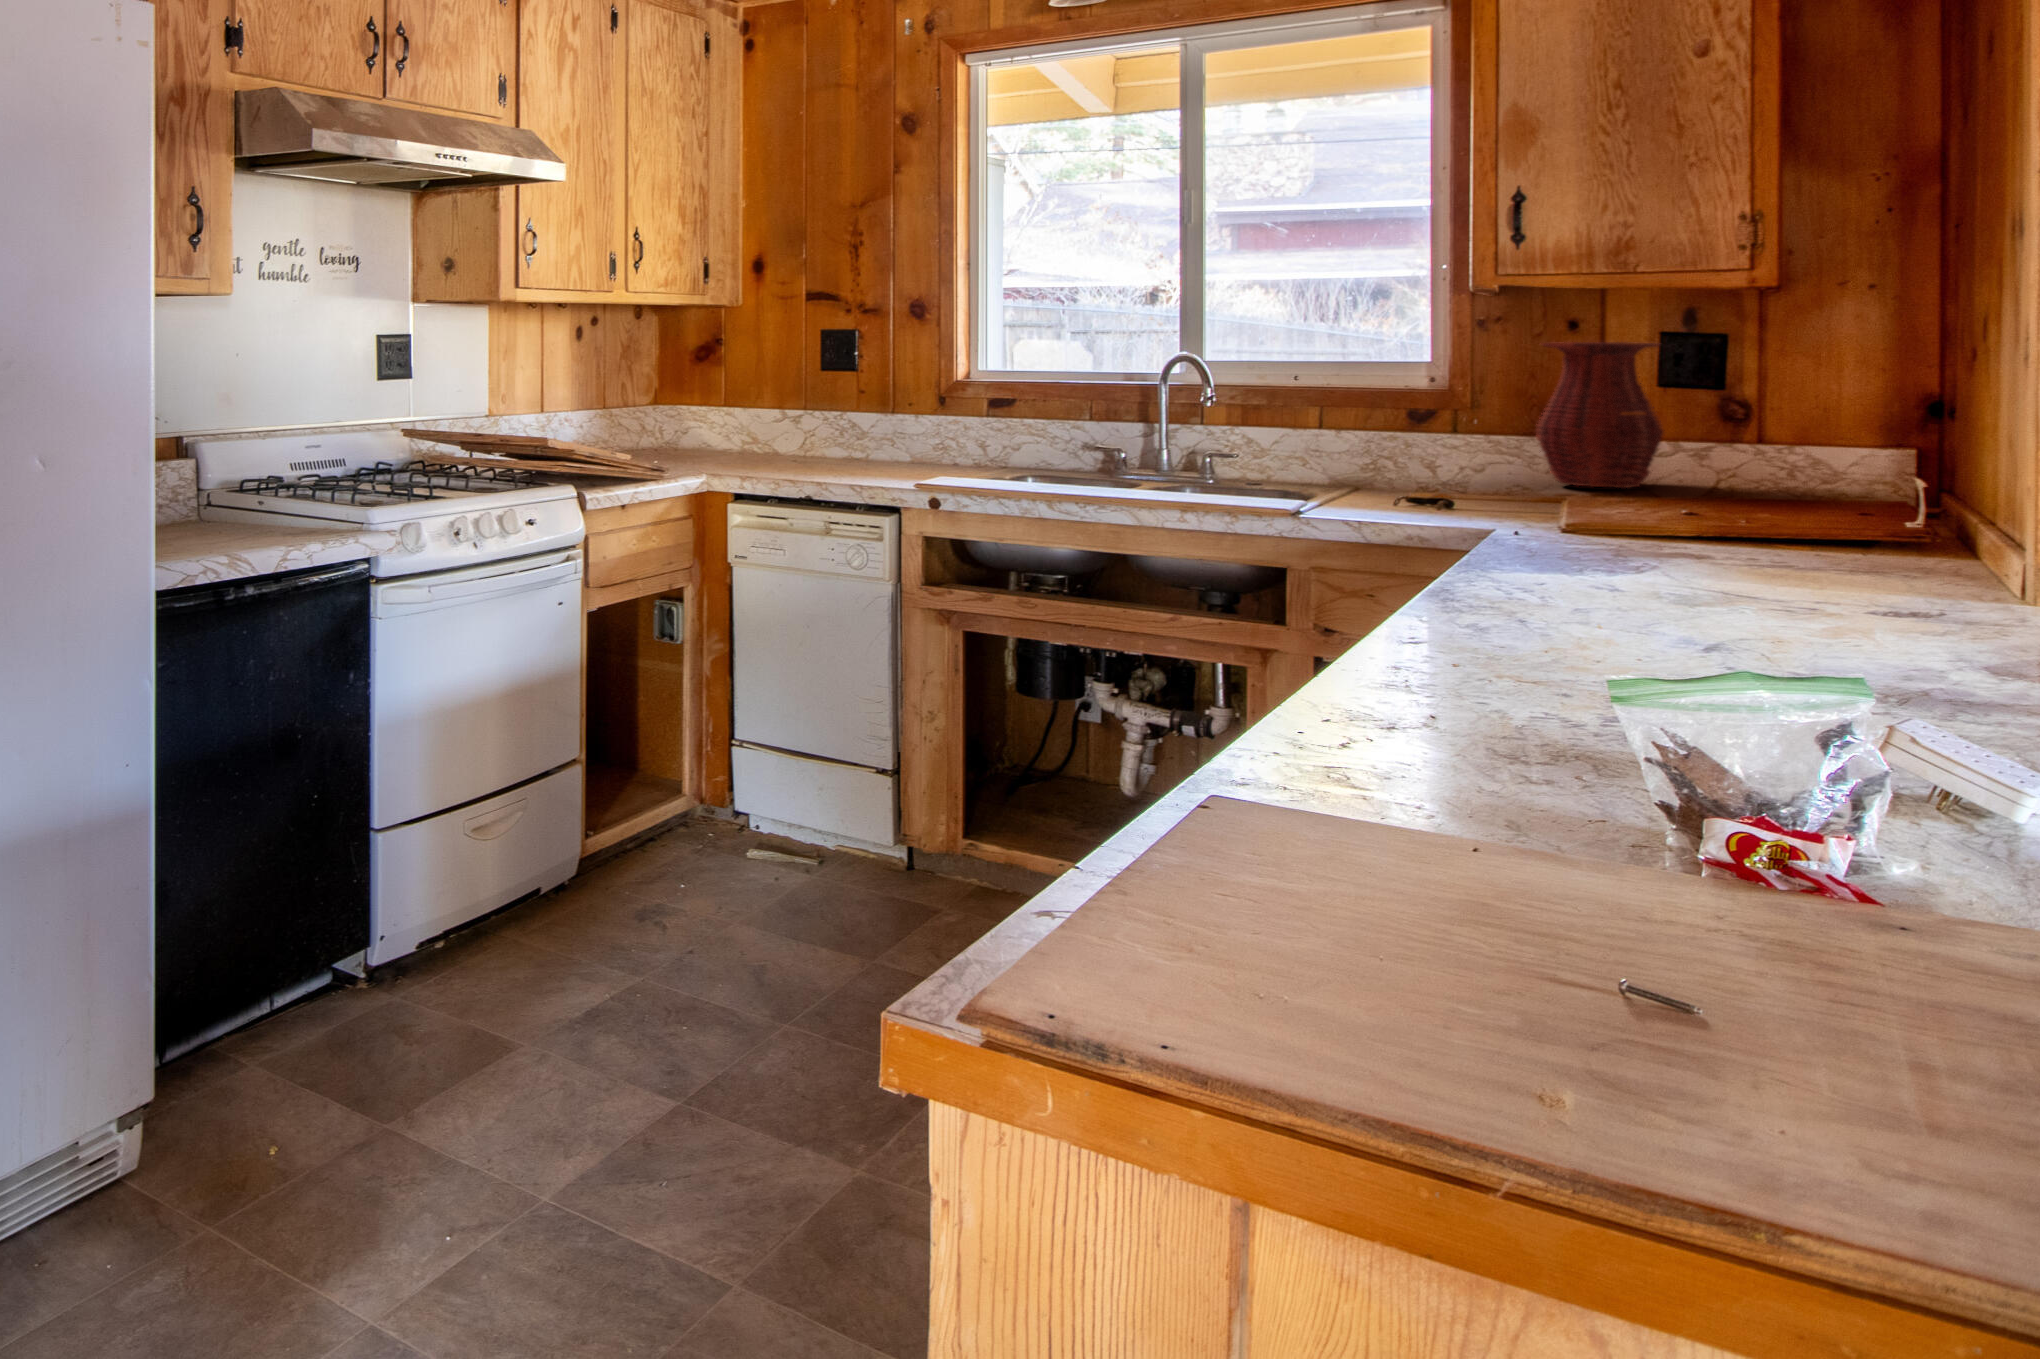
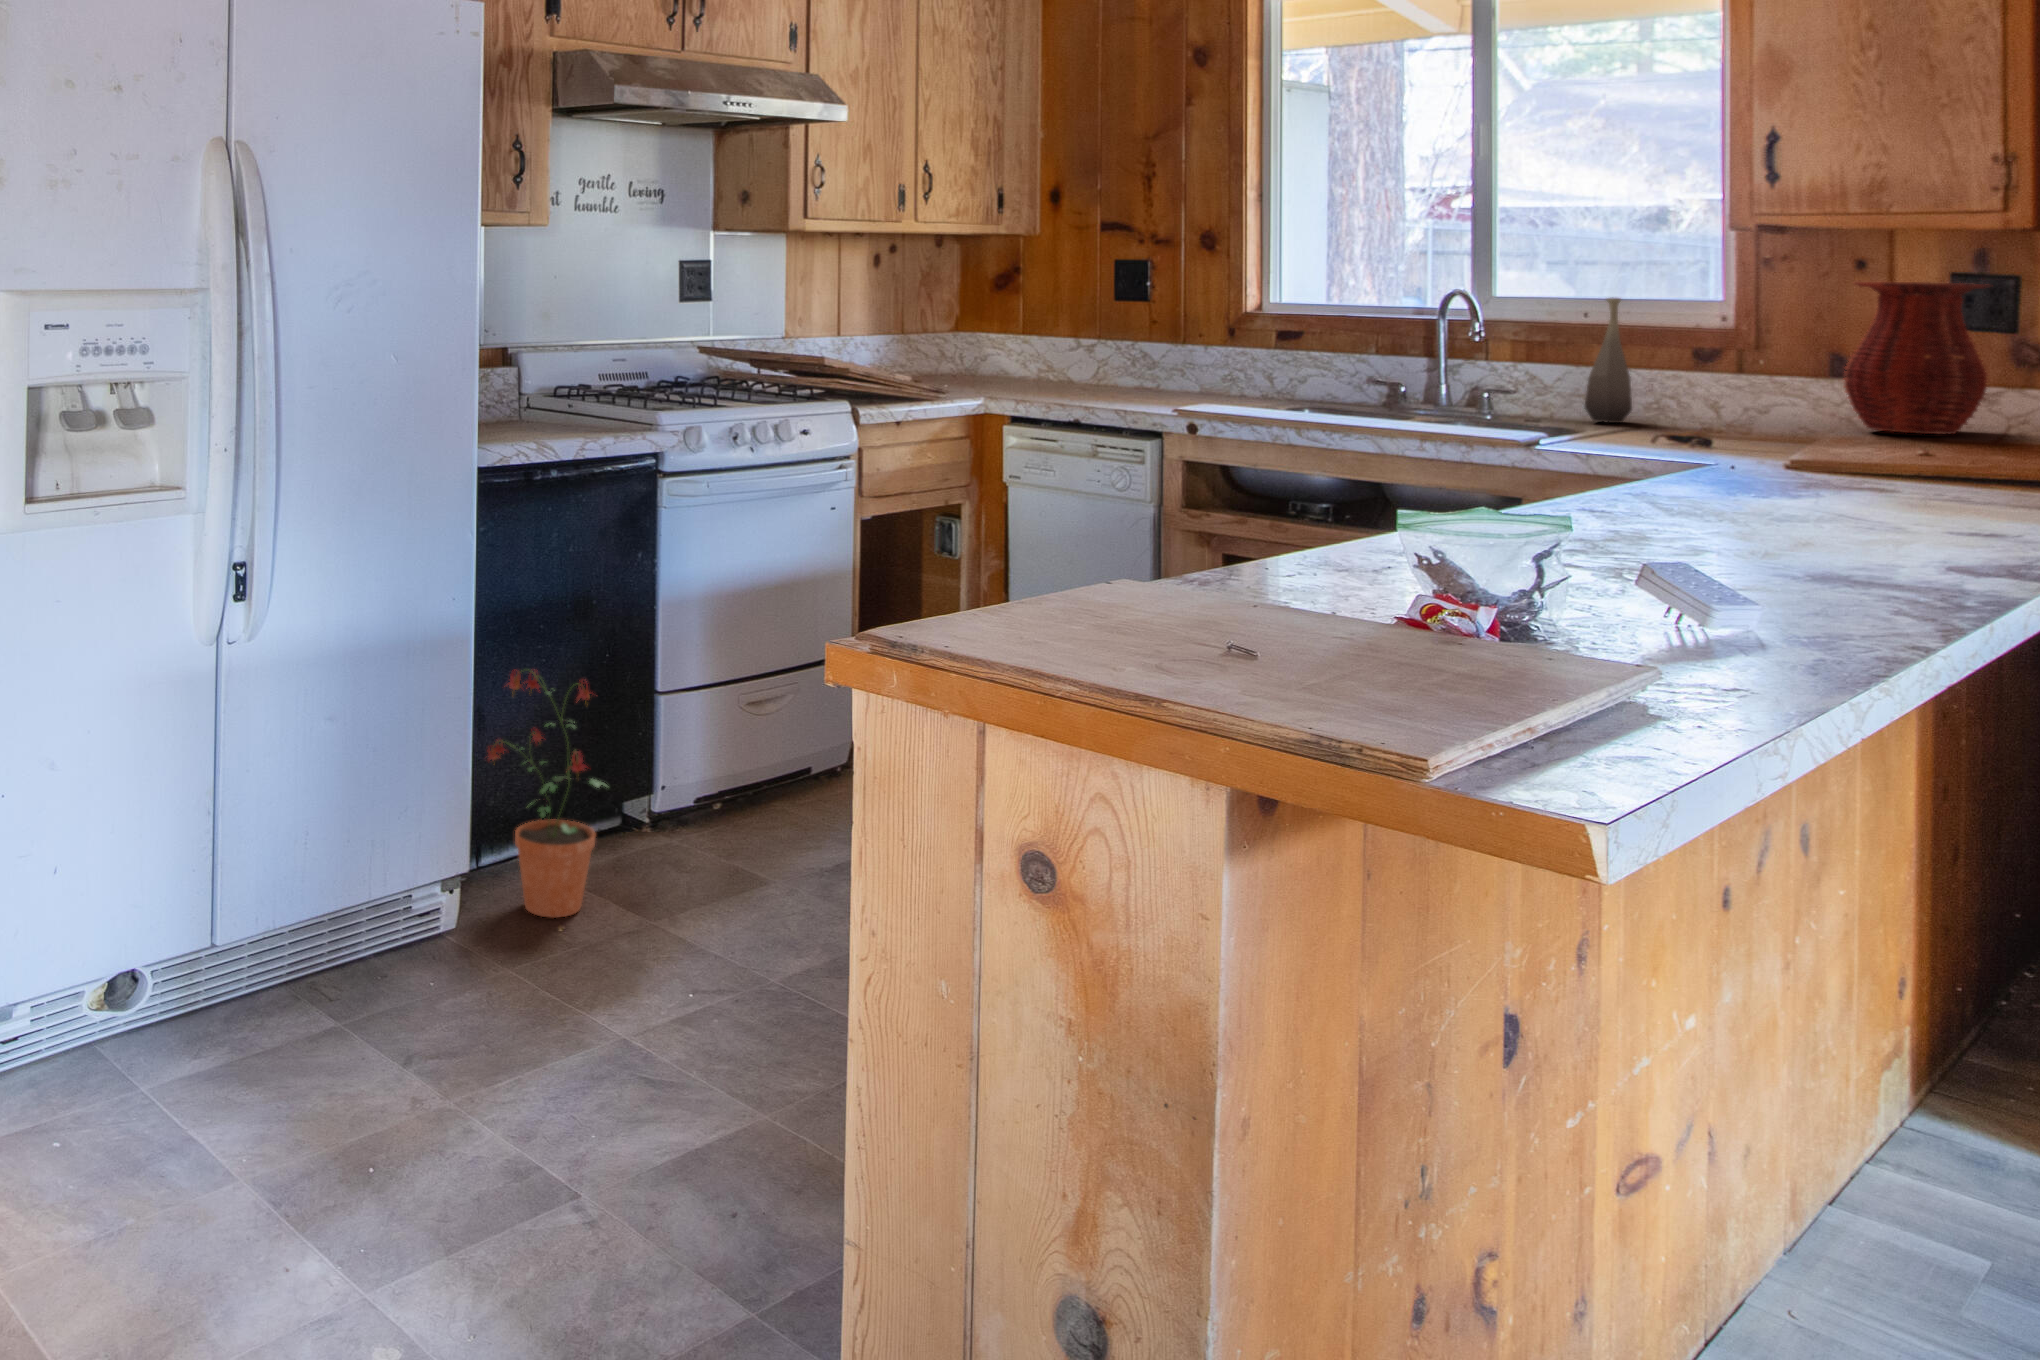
bottle: none [1298,361,1342,484] -> present [1585,298,1632,423]
potted plant: none [167,845,333,1167] -> present [488,669,606,917]

